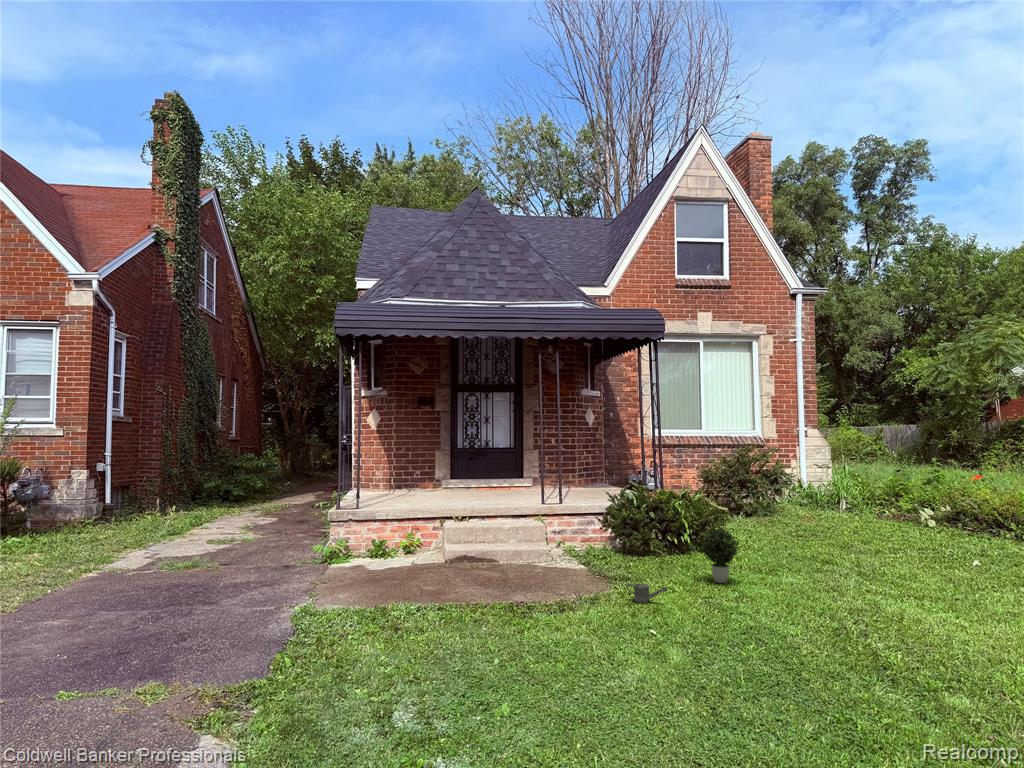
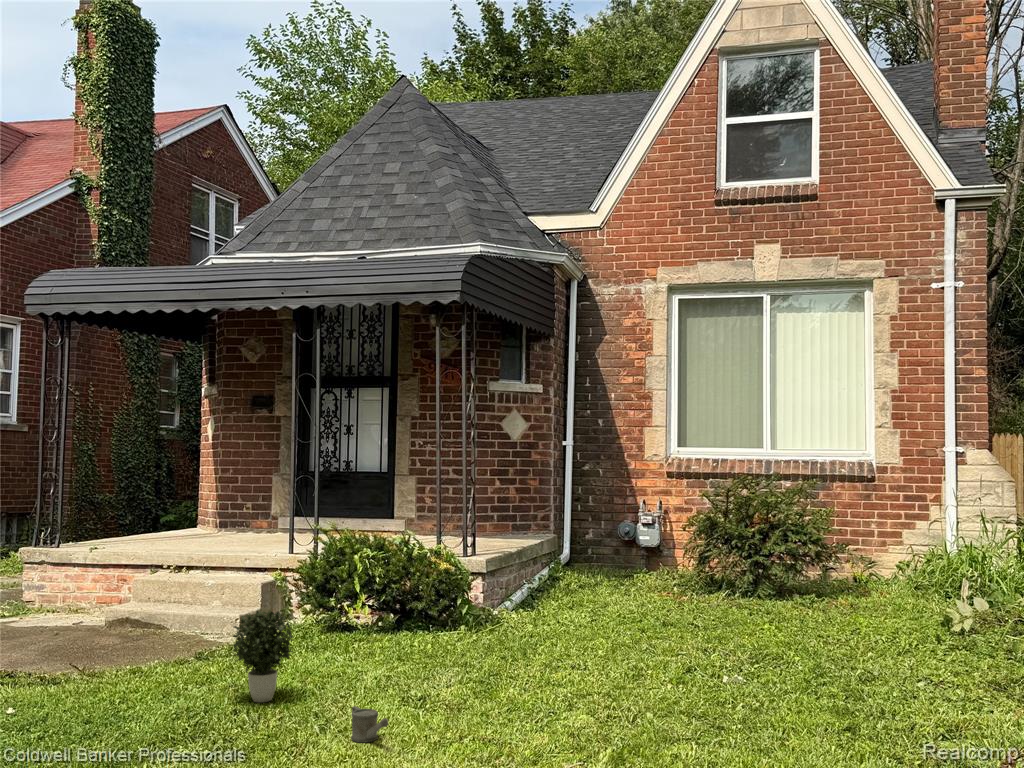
watering can: present [626,584,667,603] -> present [351,706,388,742]

